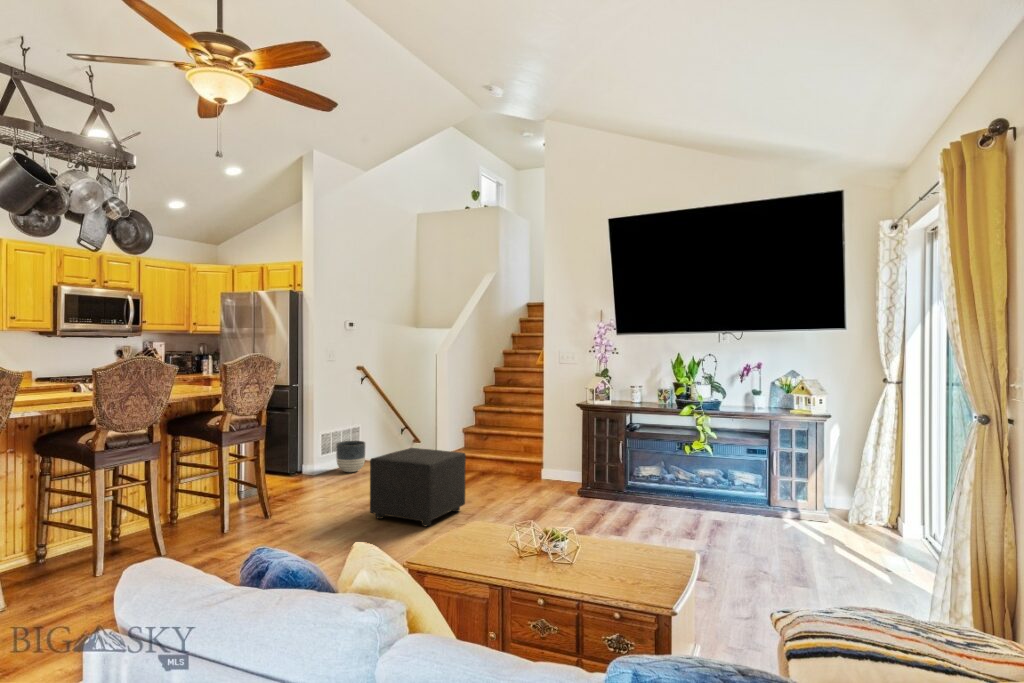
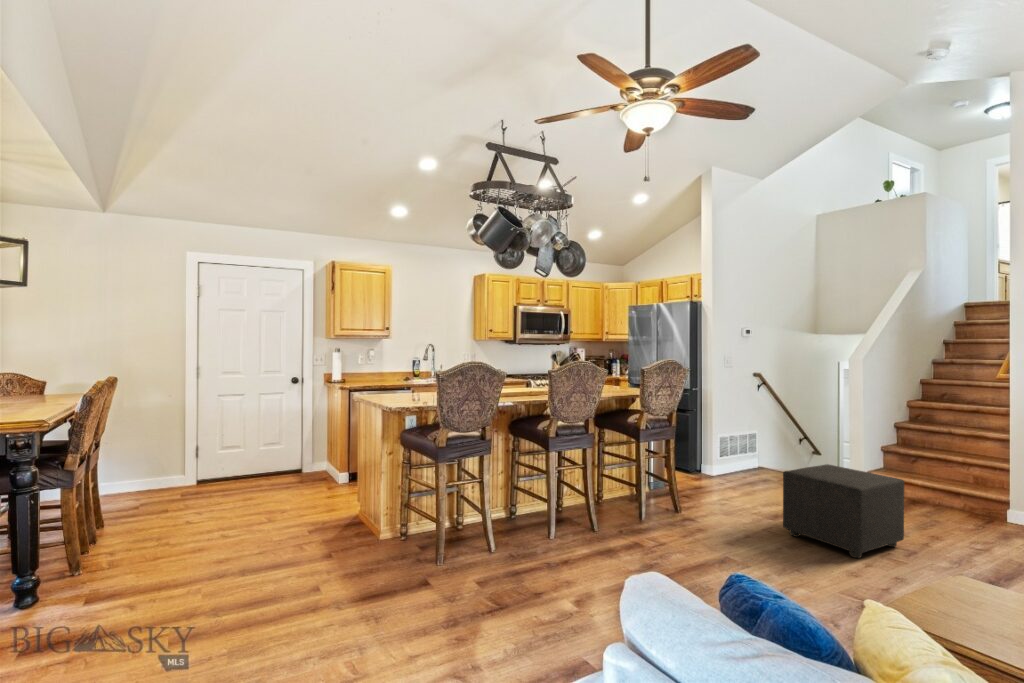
planter: present [336,441,365,472] -> none [734,445,764,477]

